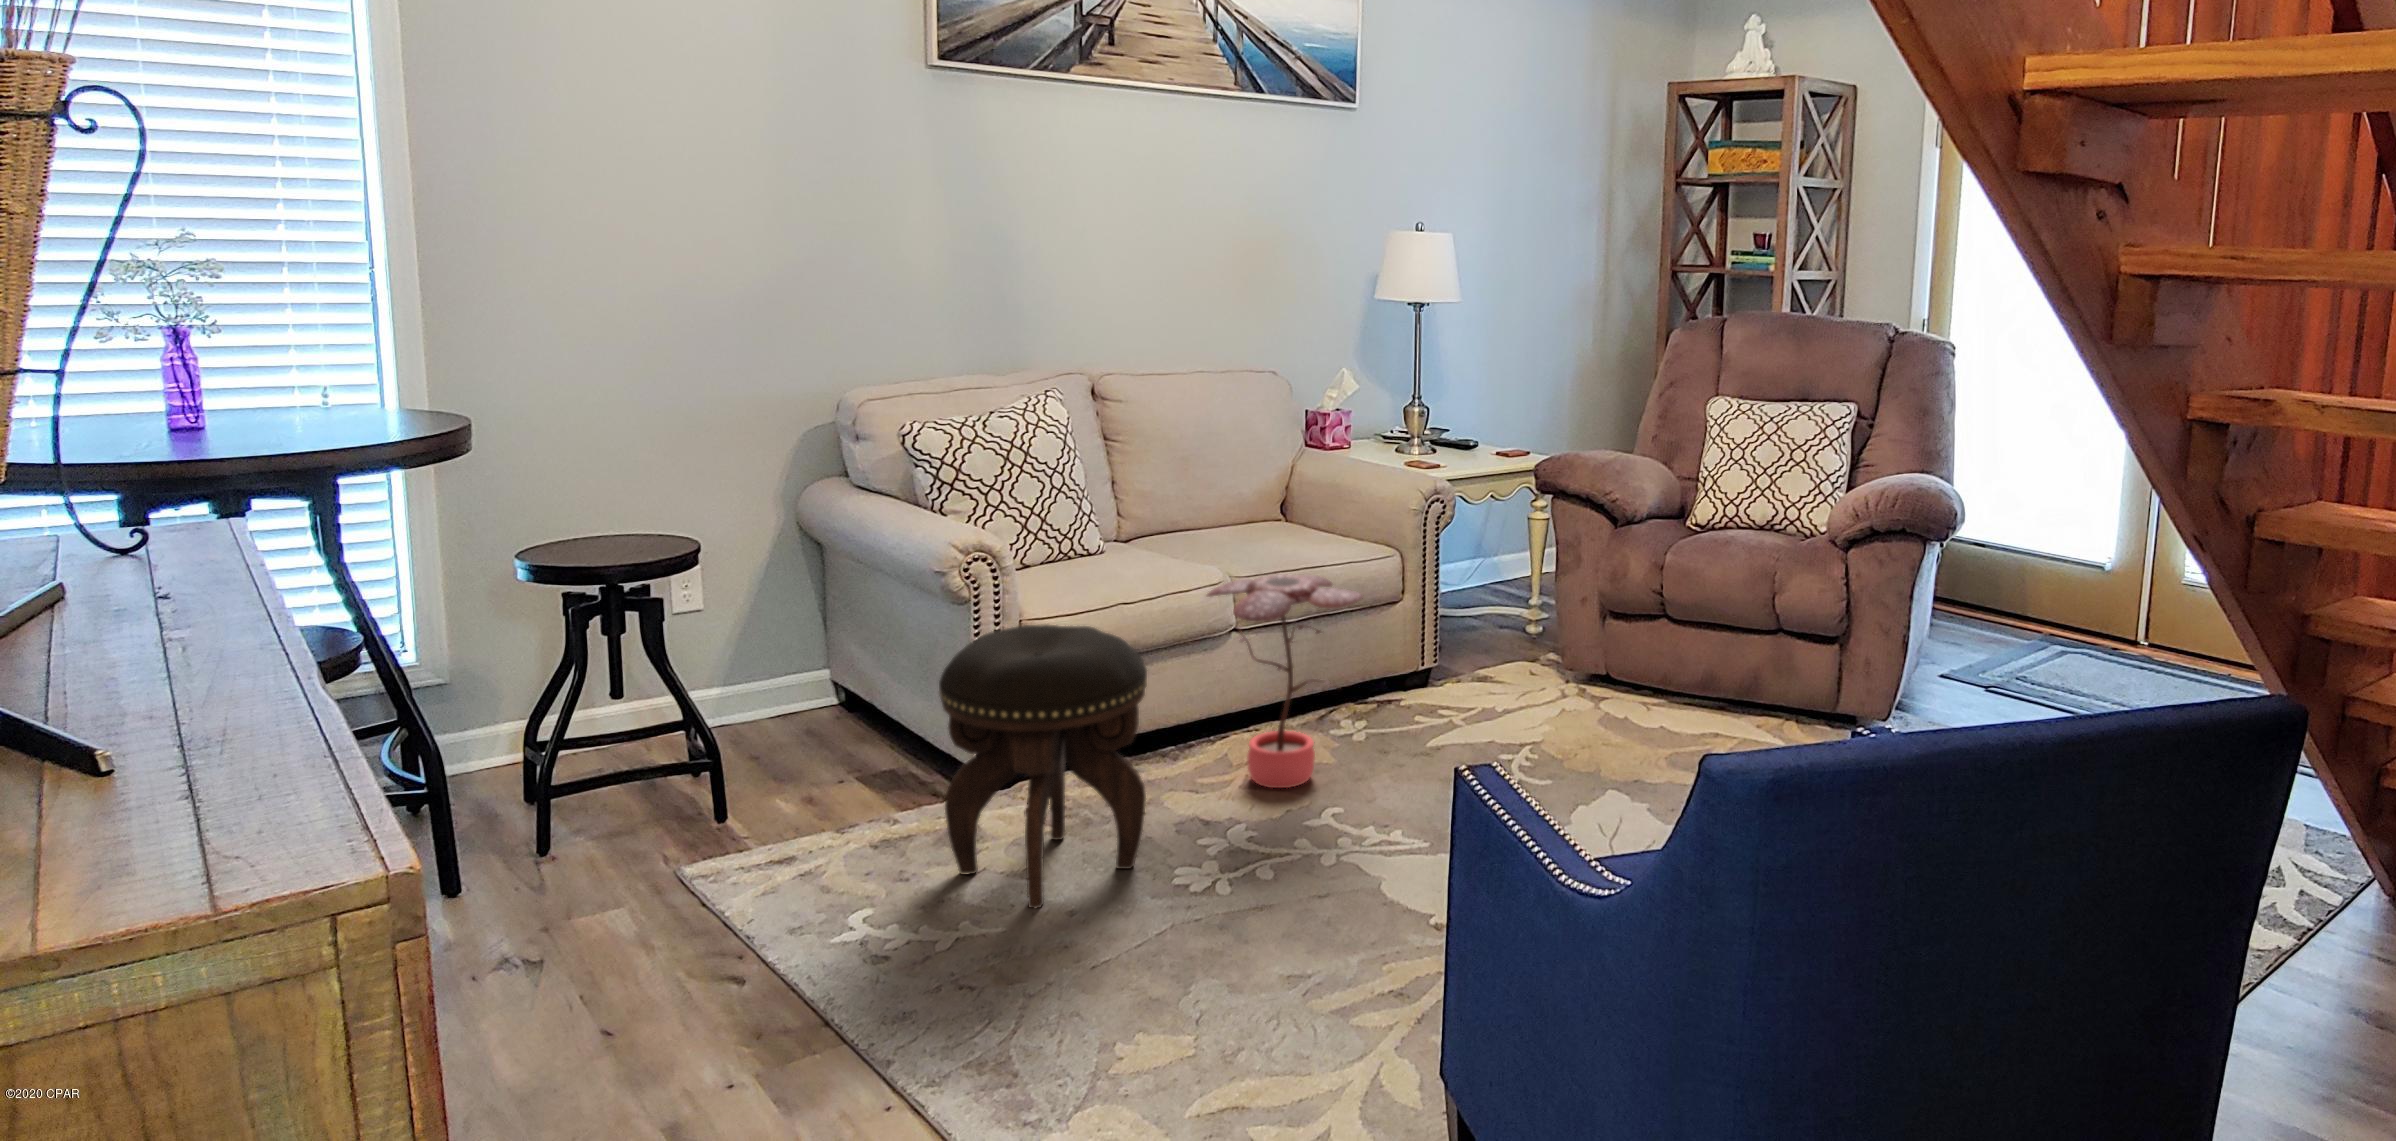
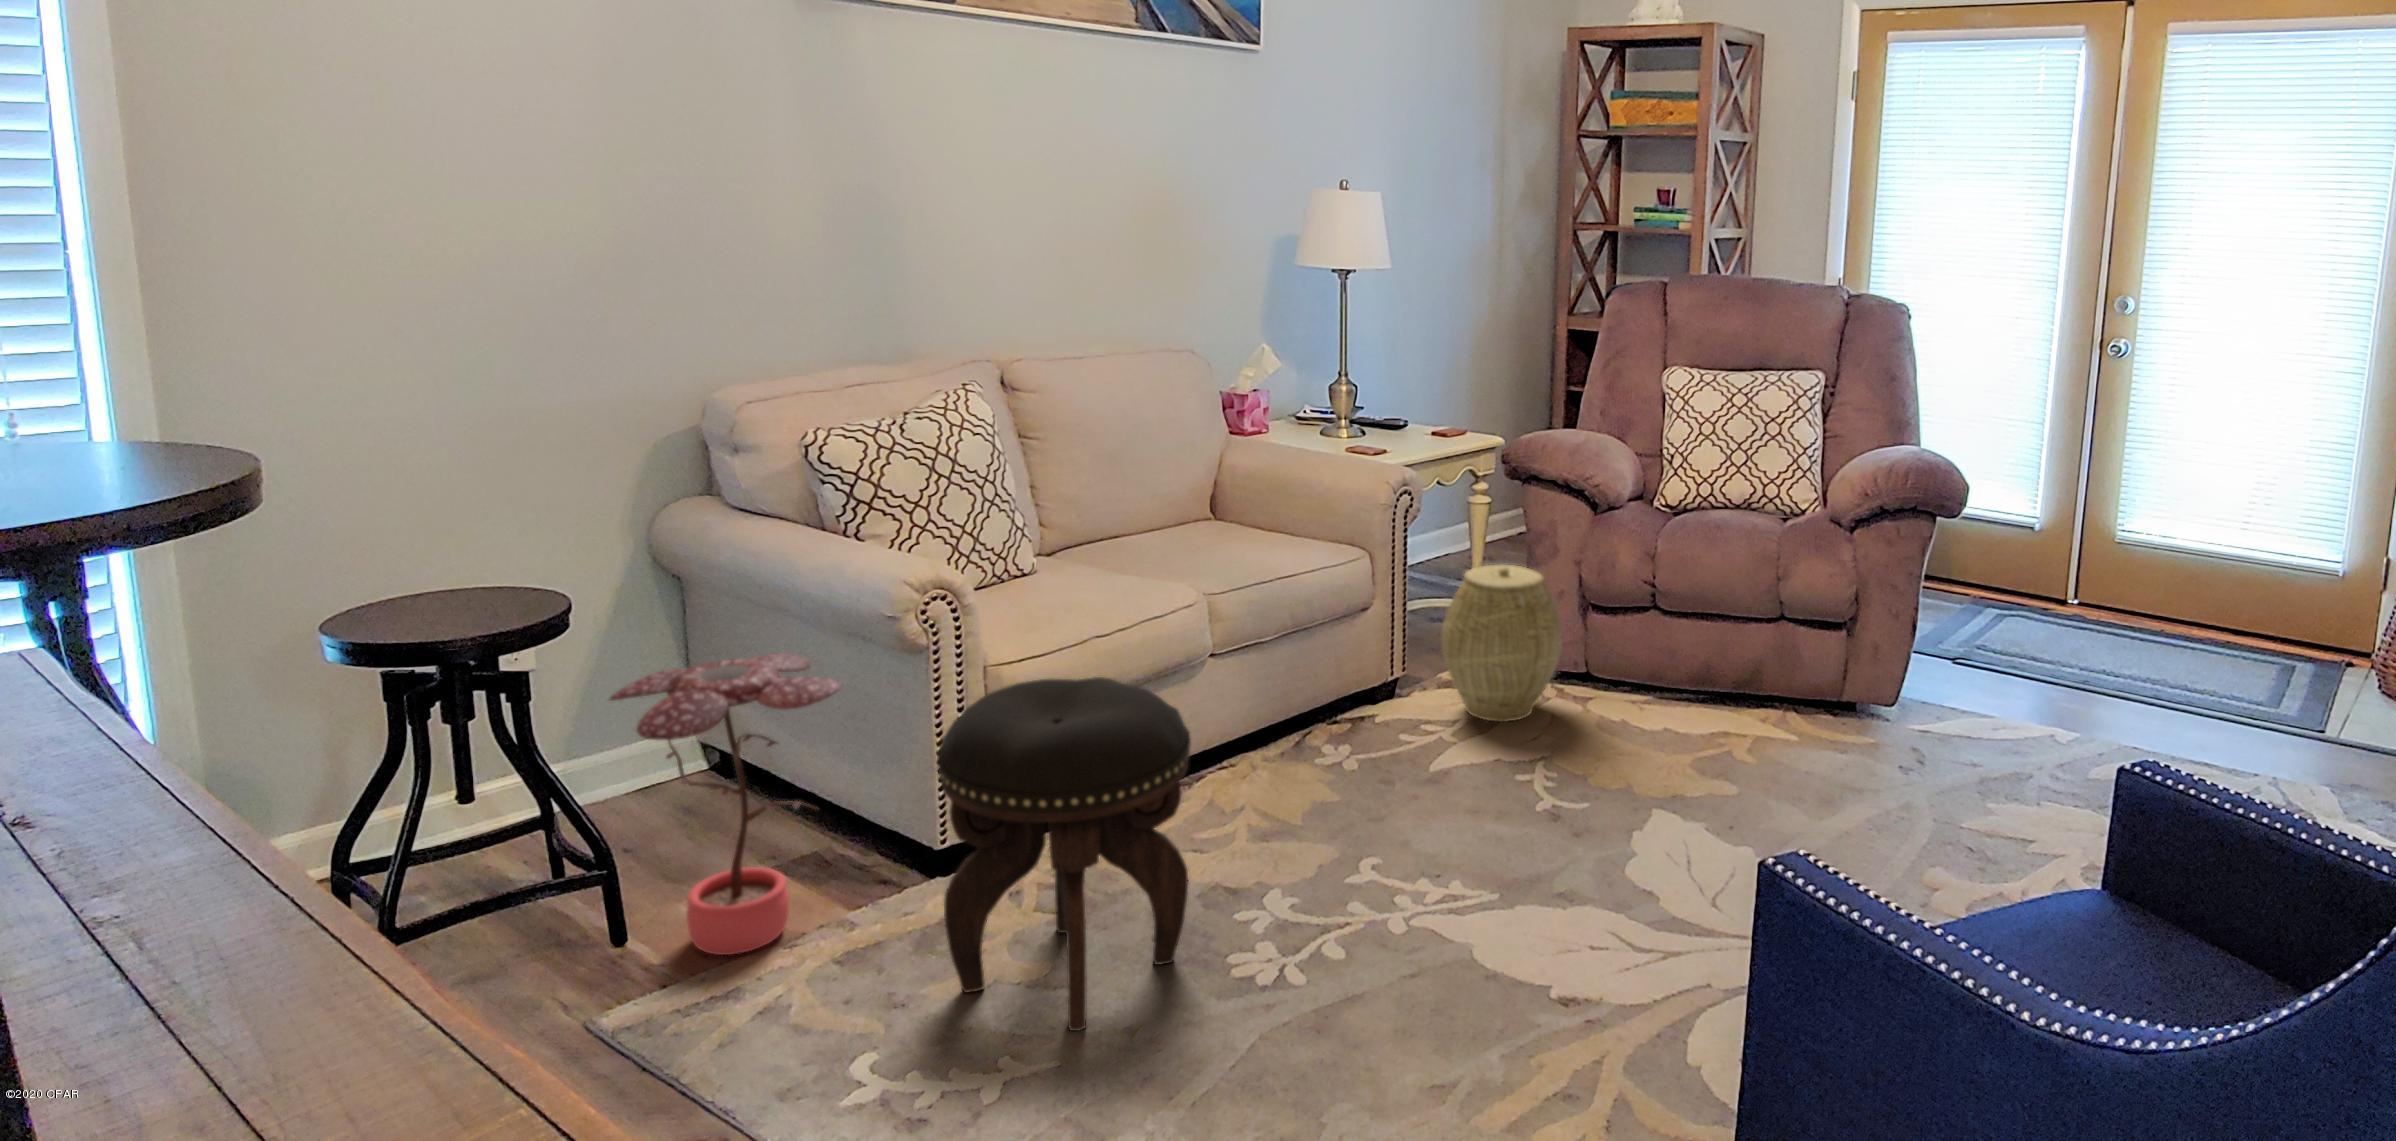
woven basket: none [1461,570,1571,713] -> present [1442,565,1562,722]
potted plant: present [1207,575,1363,788] -> present [610,653,842,955]

